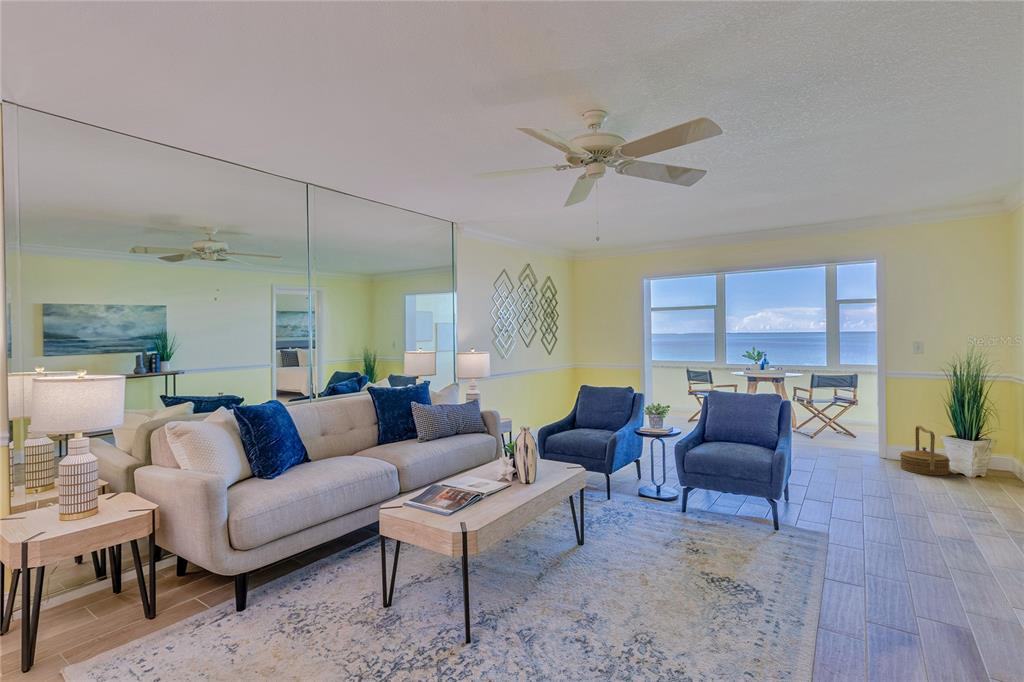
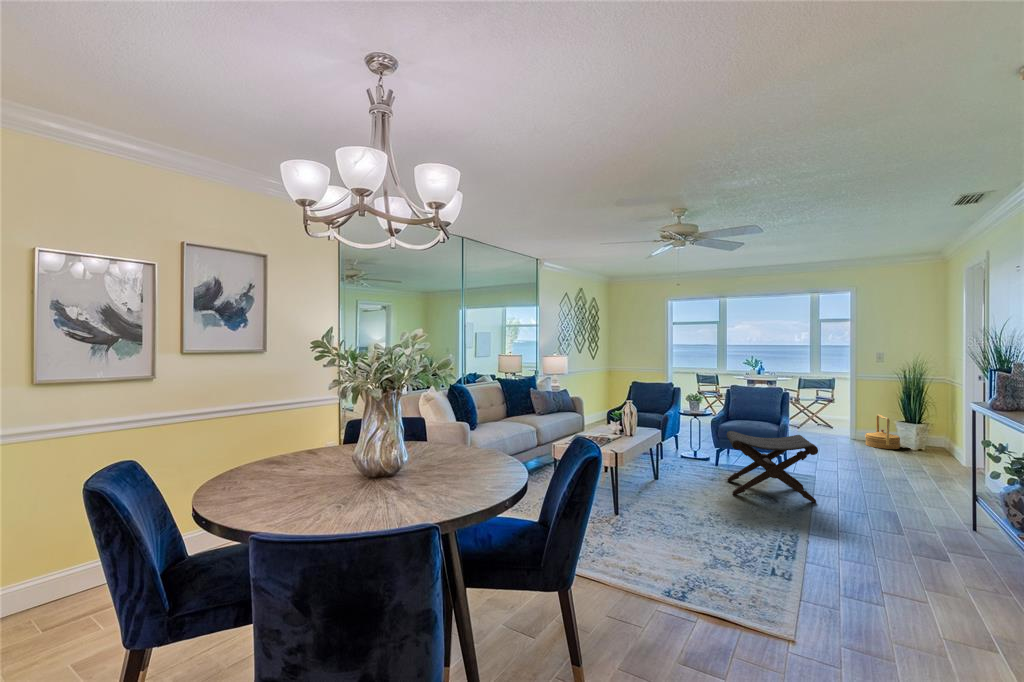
footstool: none [687,468,826,595] -> present [727,431,818,503]

